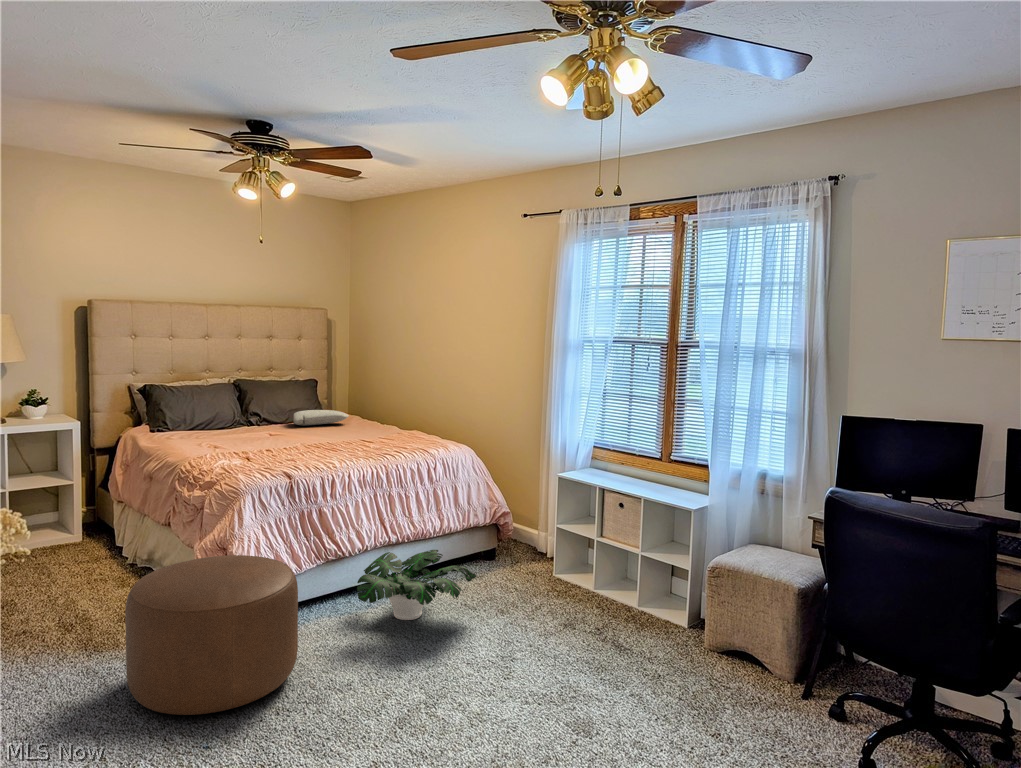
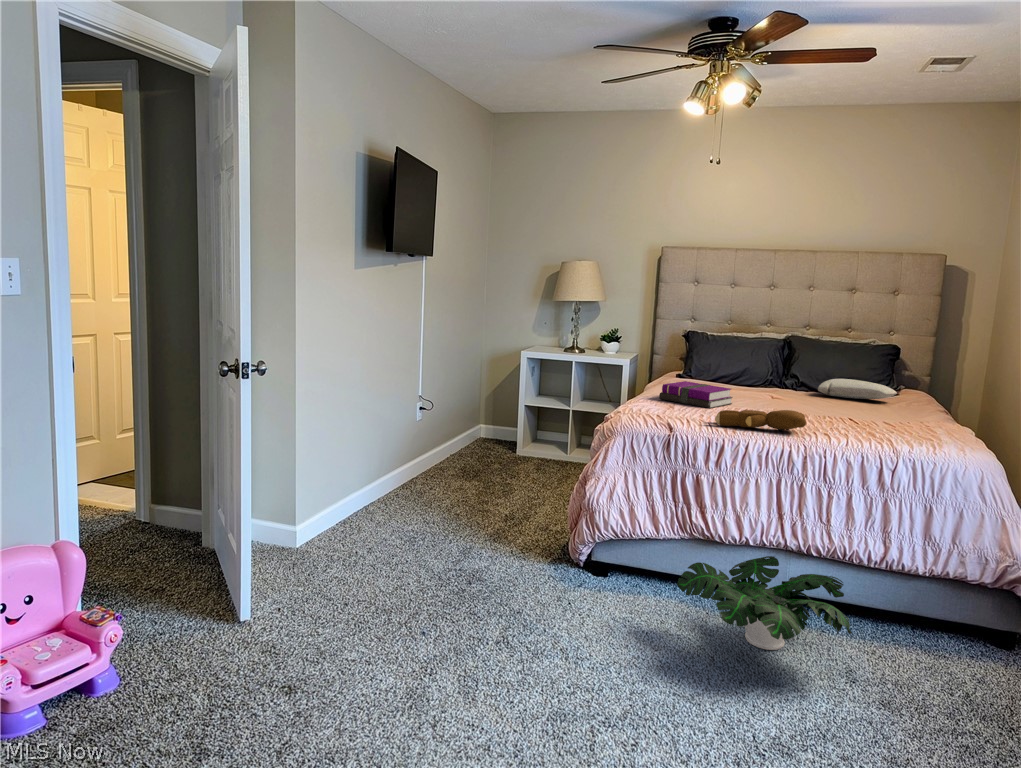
notebook: none [215,433,272,455] -> present [659,381,732,408]
teddy bear: none [314,440,385,463] -> present [715,410,806,431]
ottoman: present [125,555,298,715] -> none [449,479,603,623]

